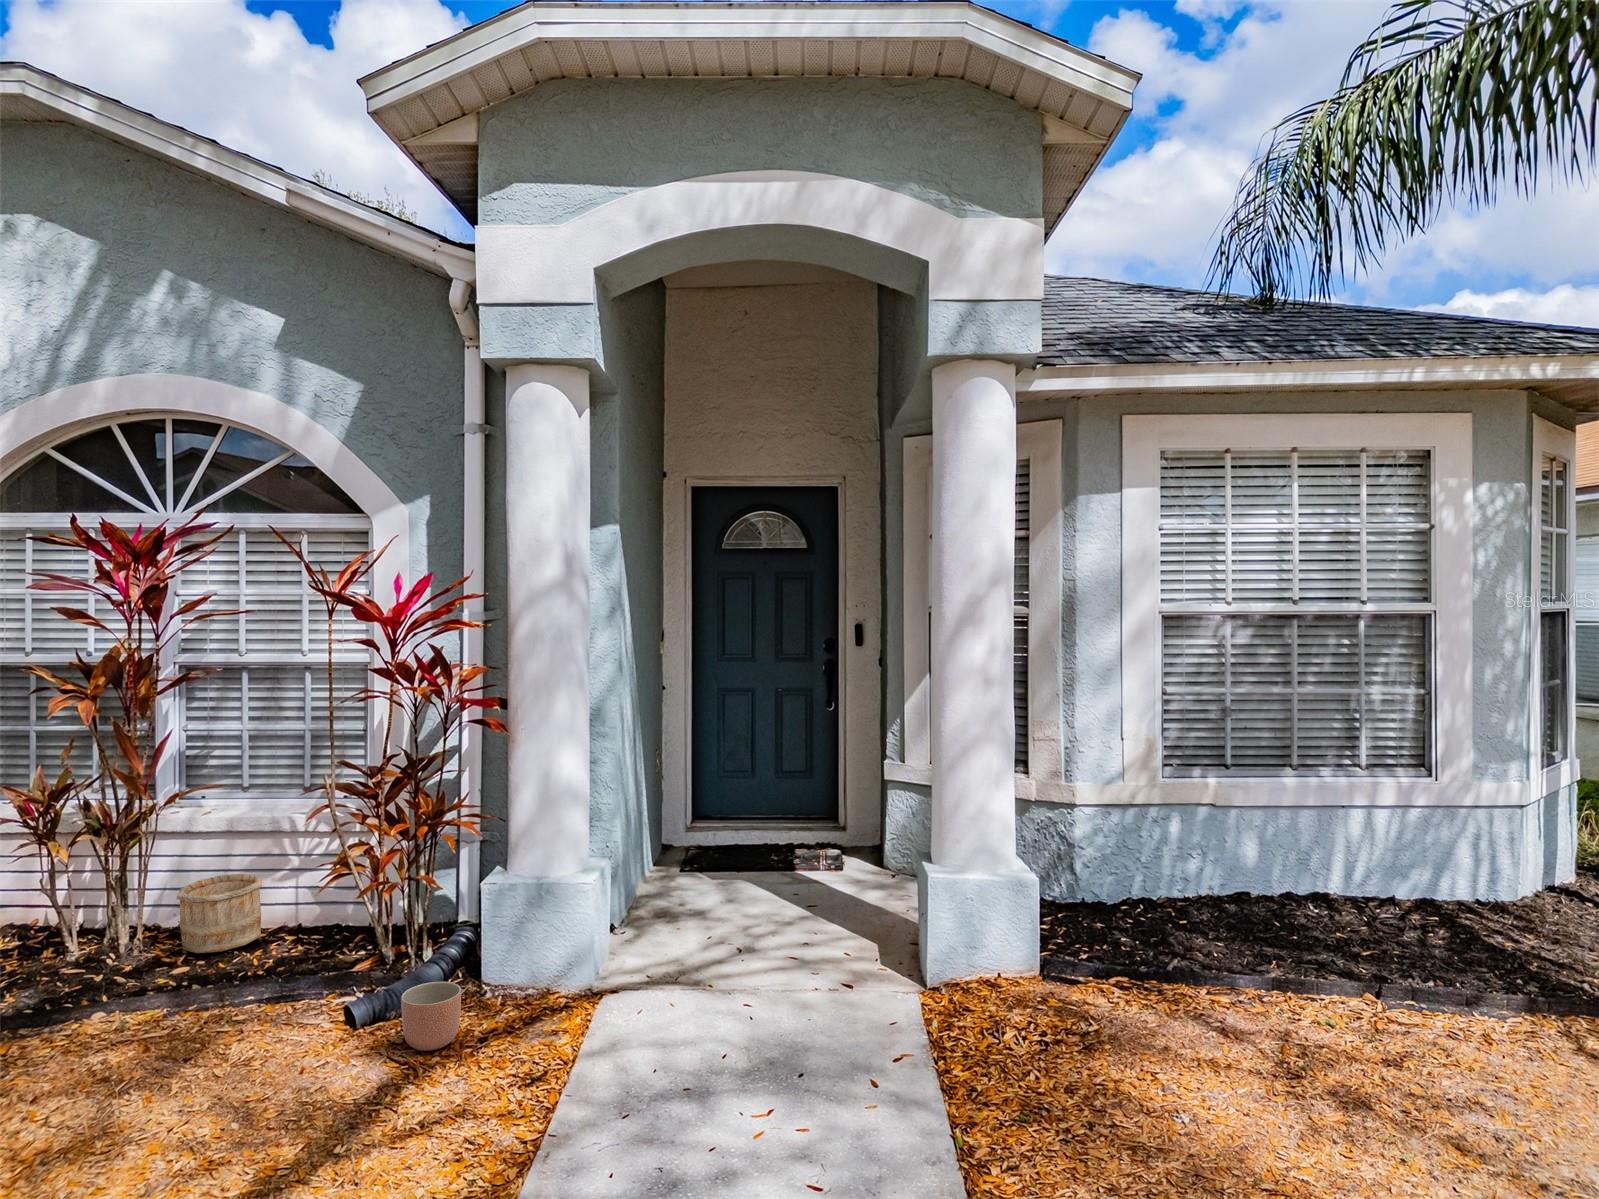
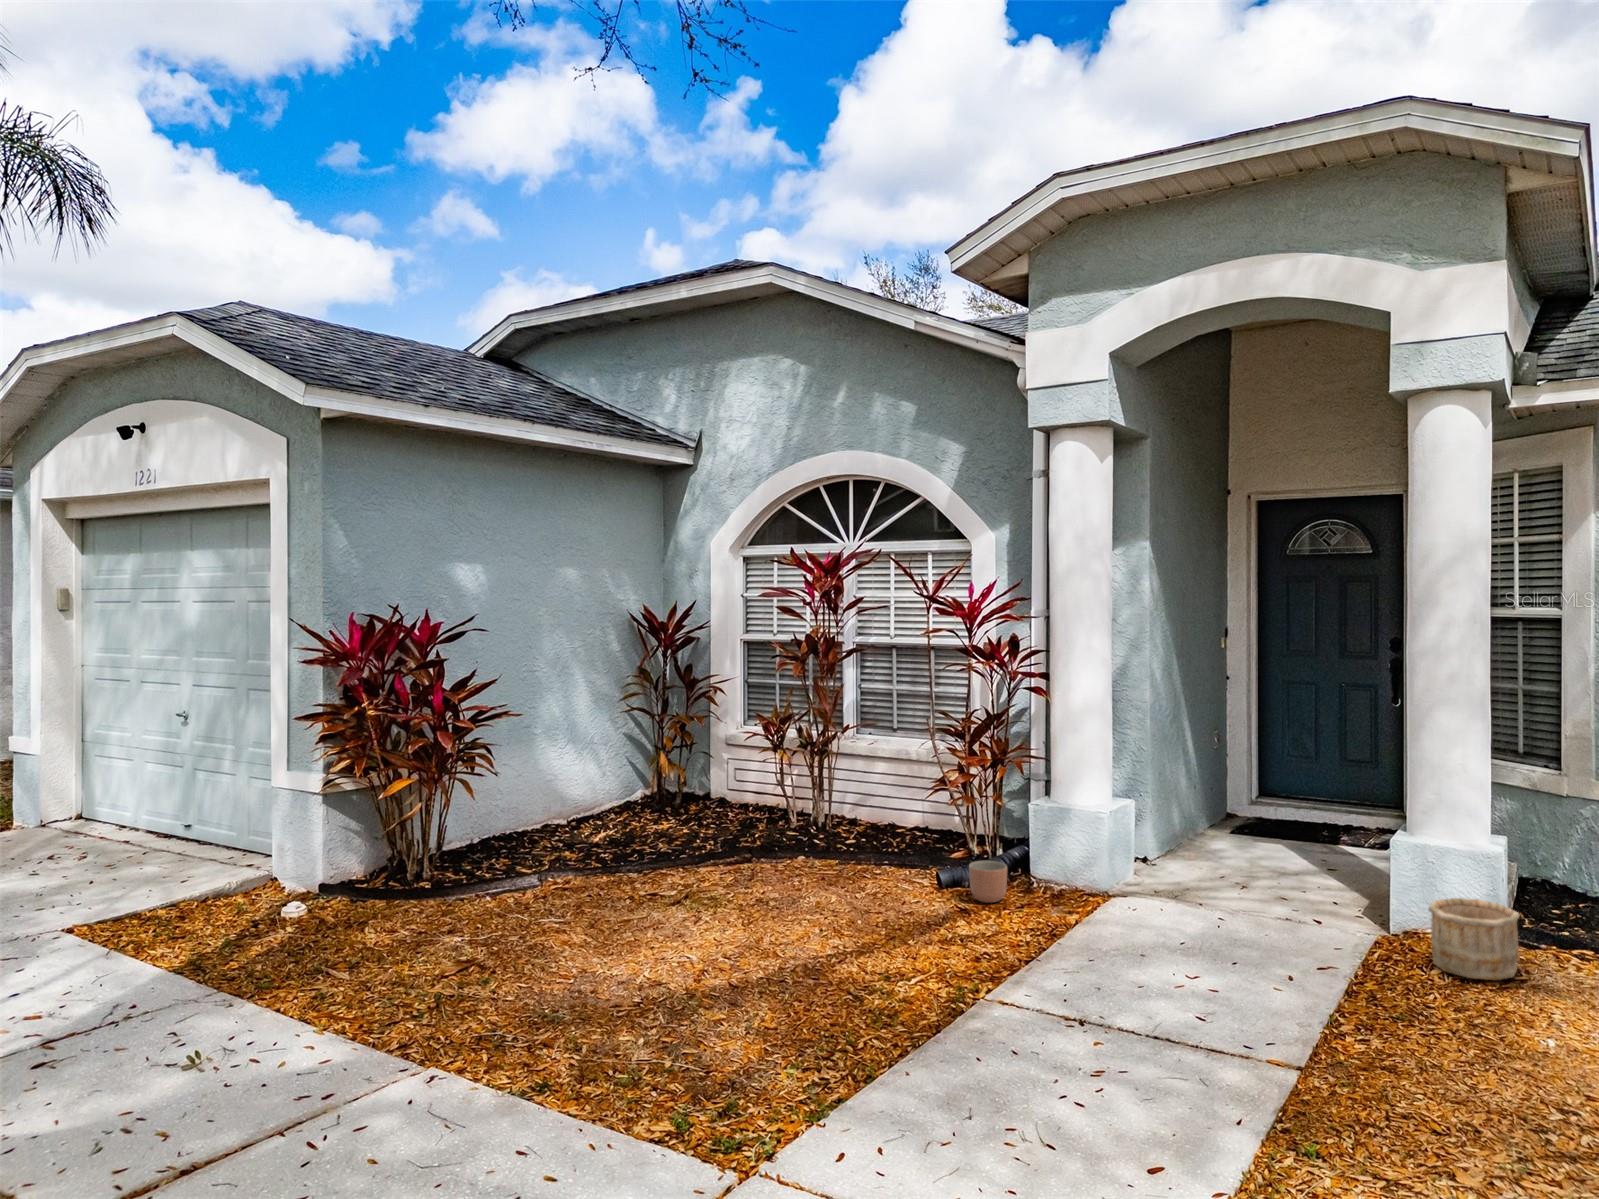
wooden bucket: present [176,874,262,953] -> present [1428,898,1520,980]

